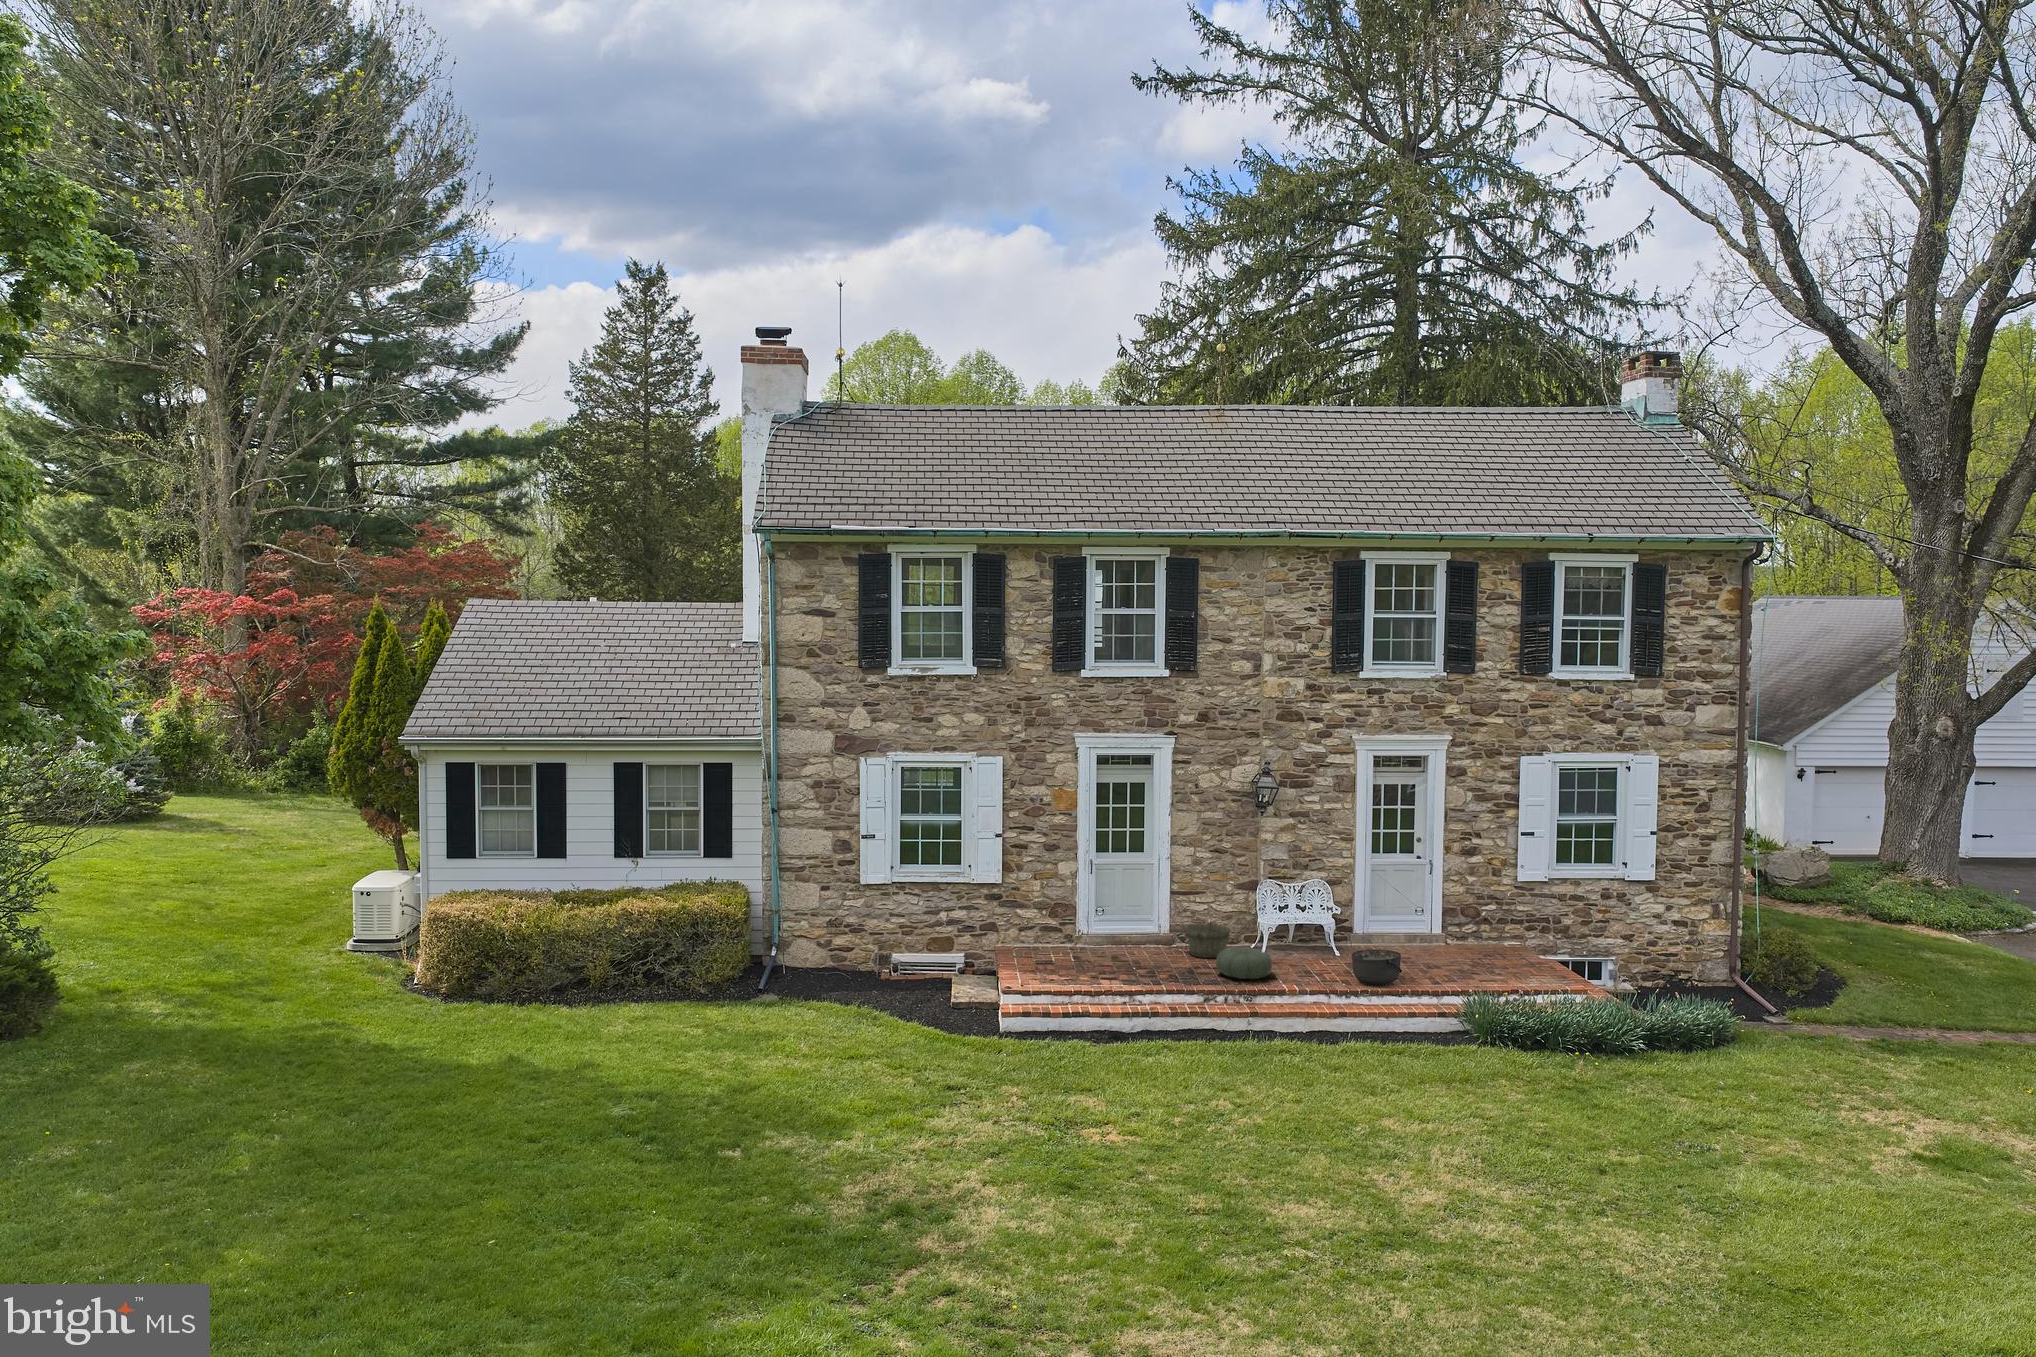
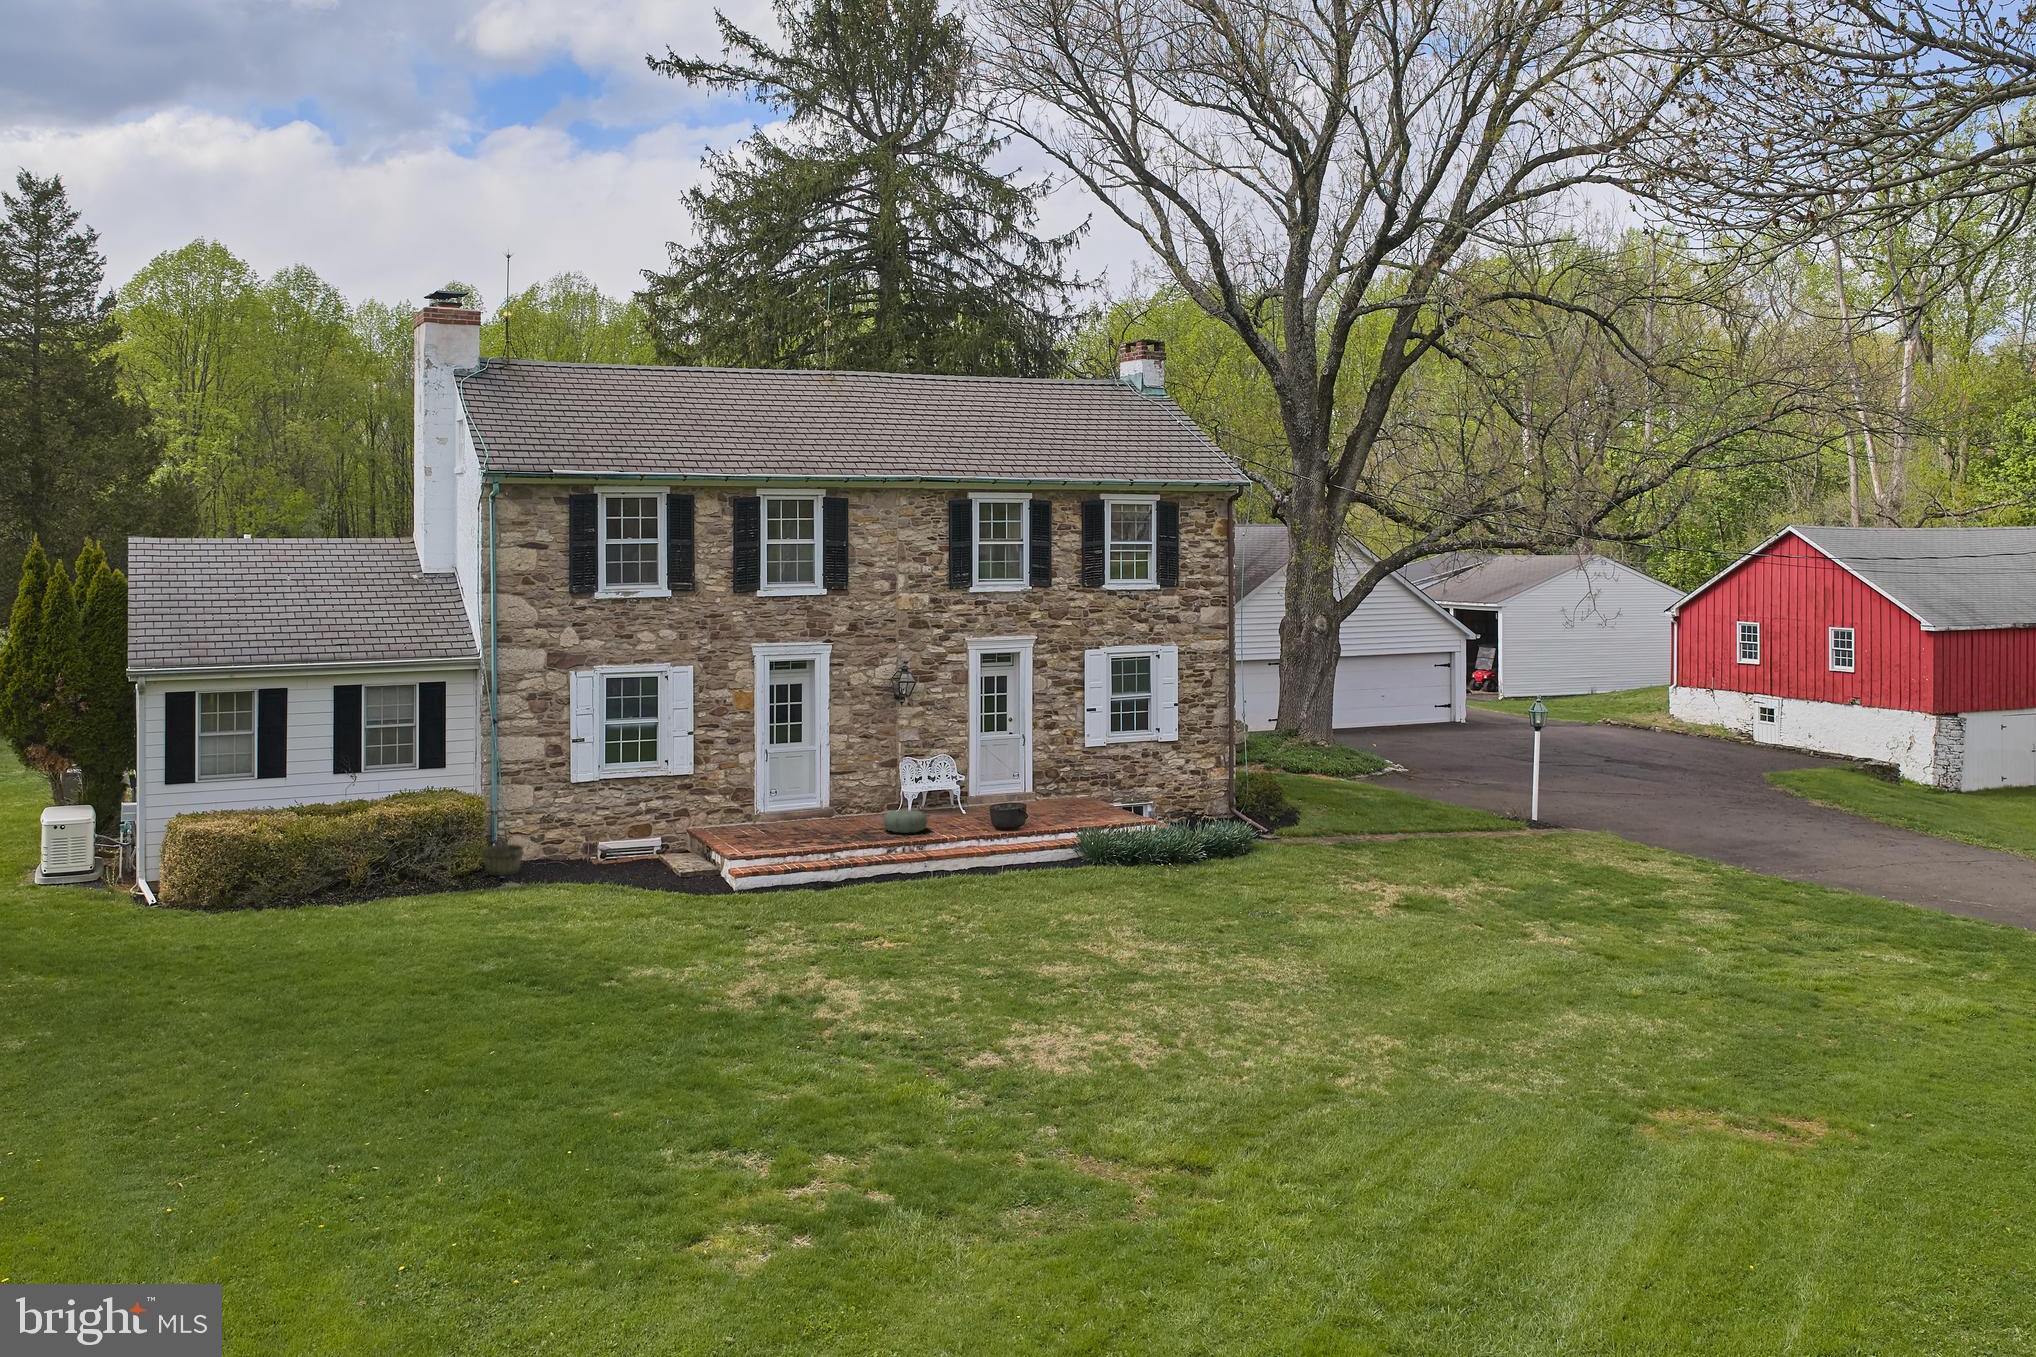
wooden bucket: present [1186,924,1230,958] -> present [482,844,523,876]

